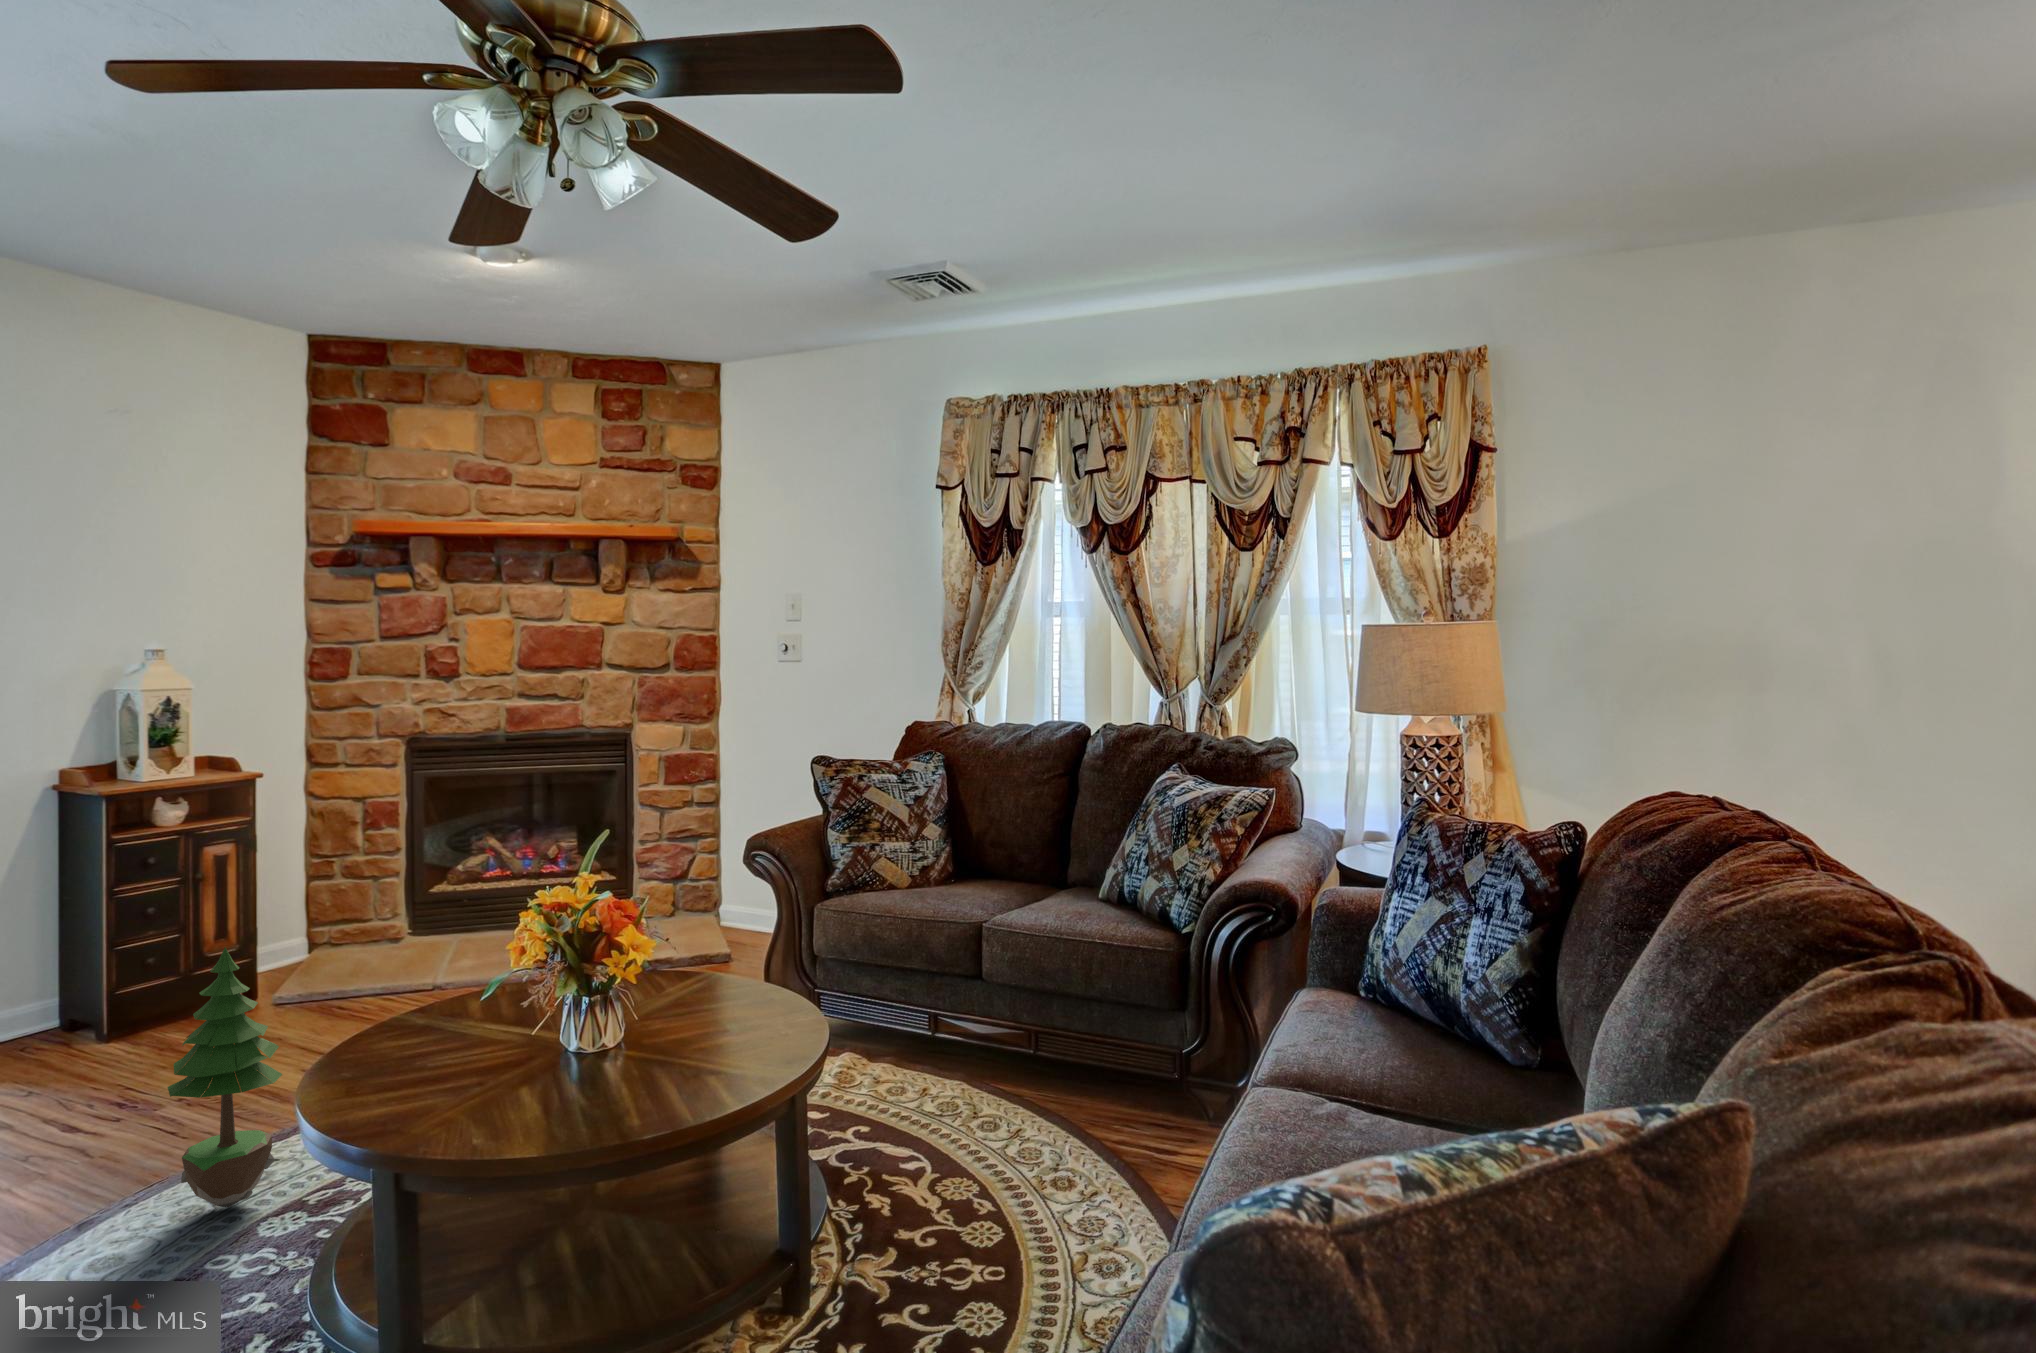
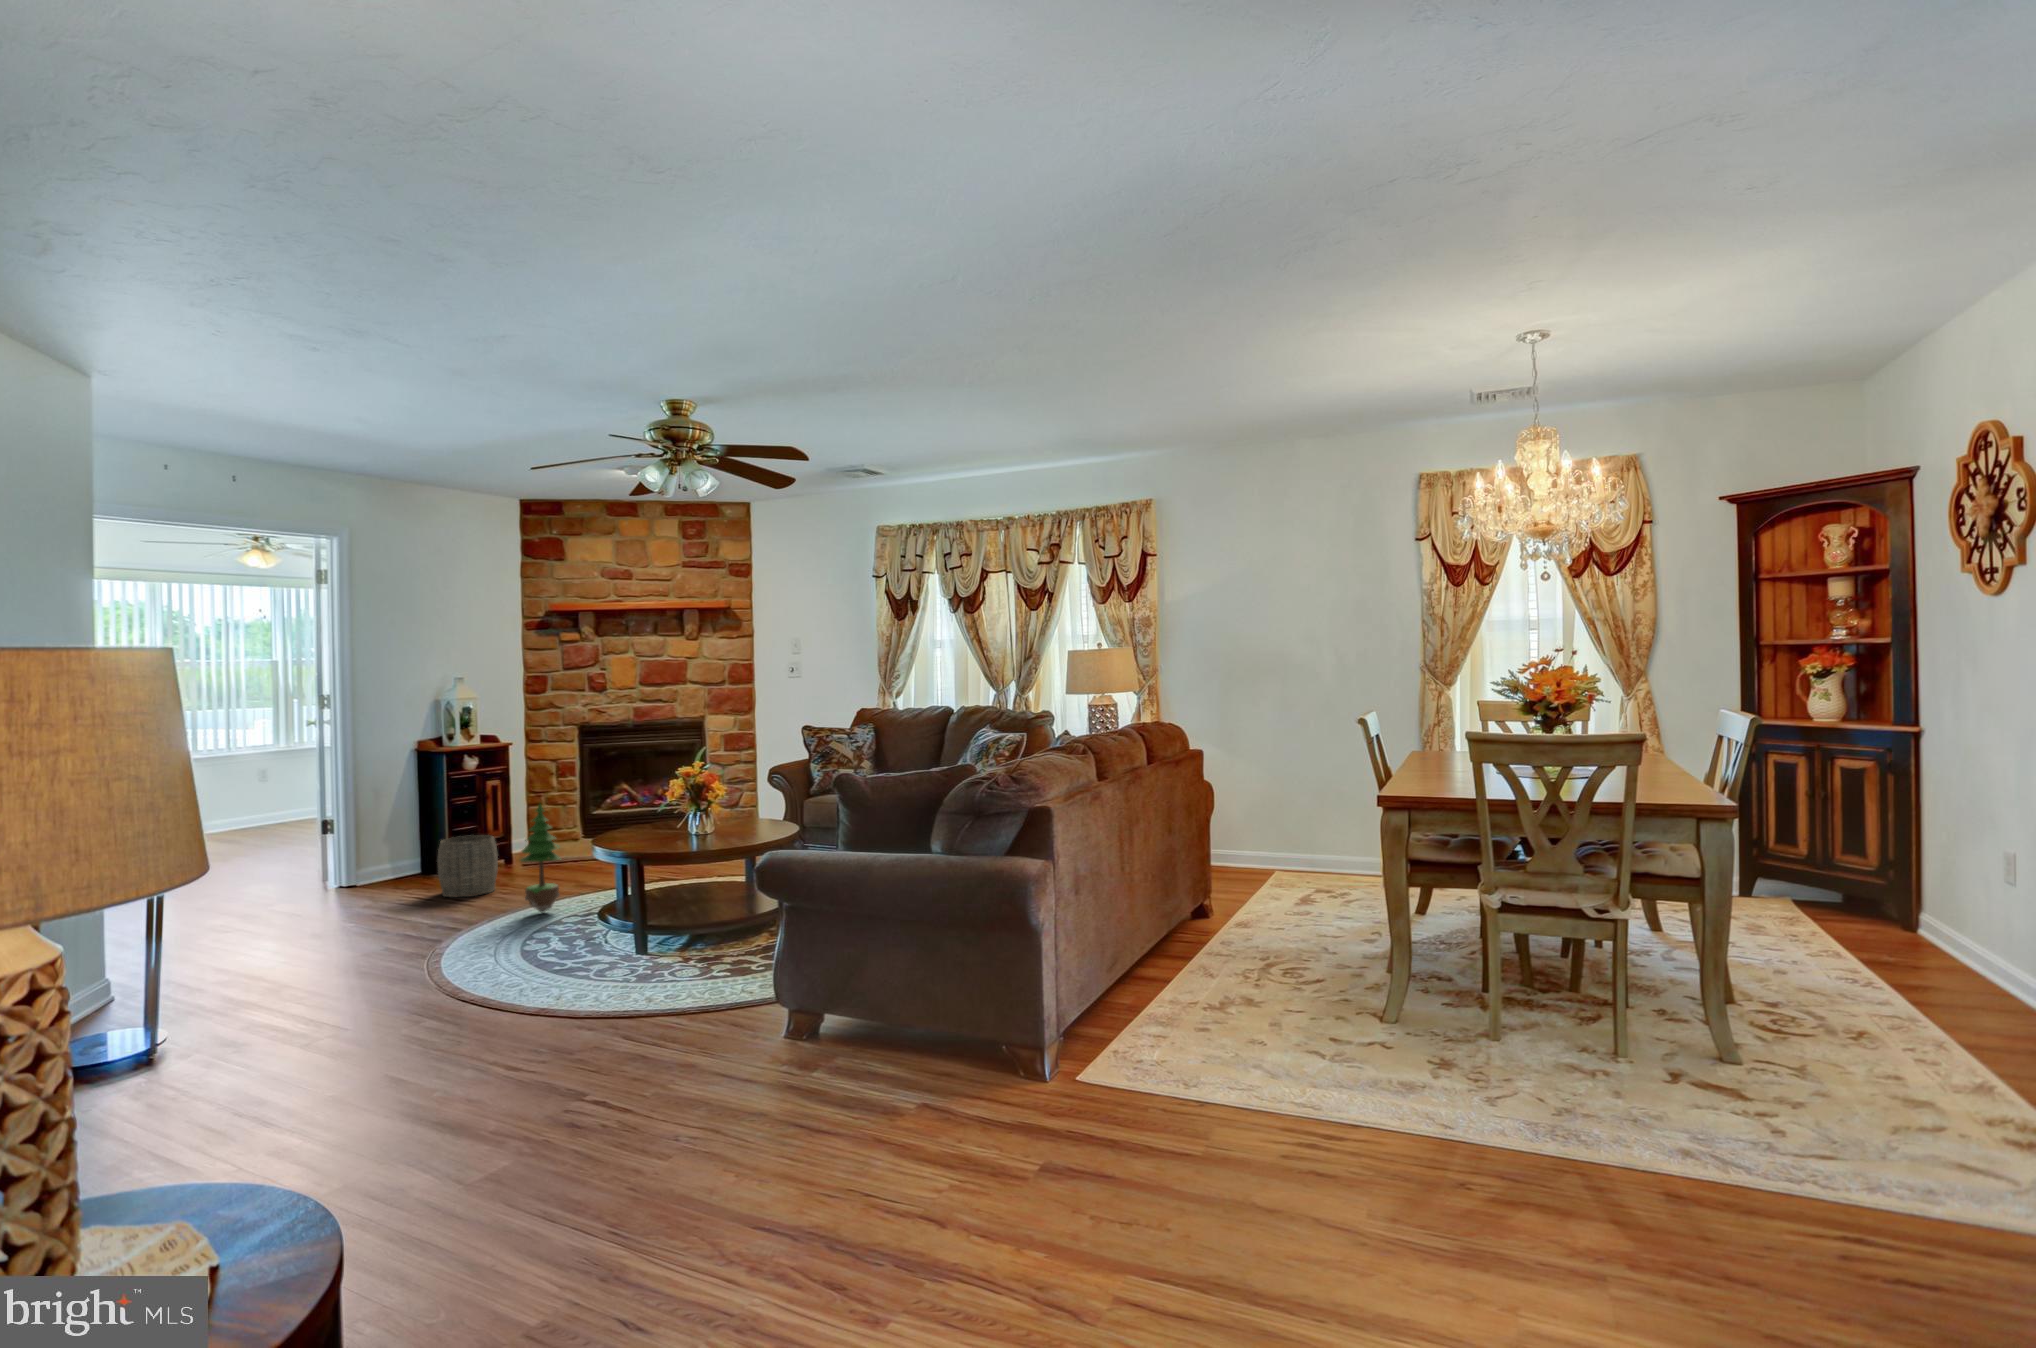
woven basket: none [33,977,182,1127] -> present [437,835,498,897]

